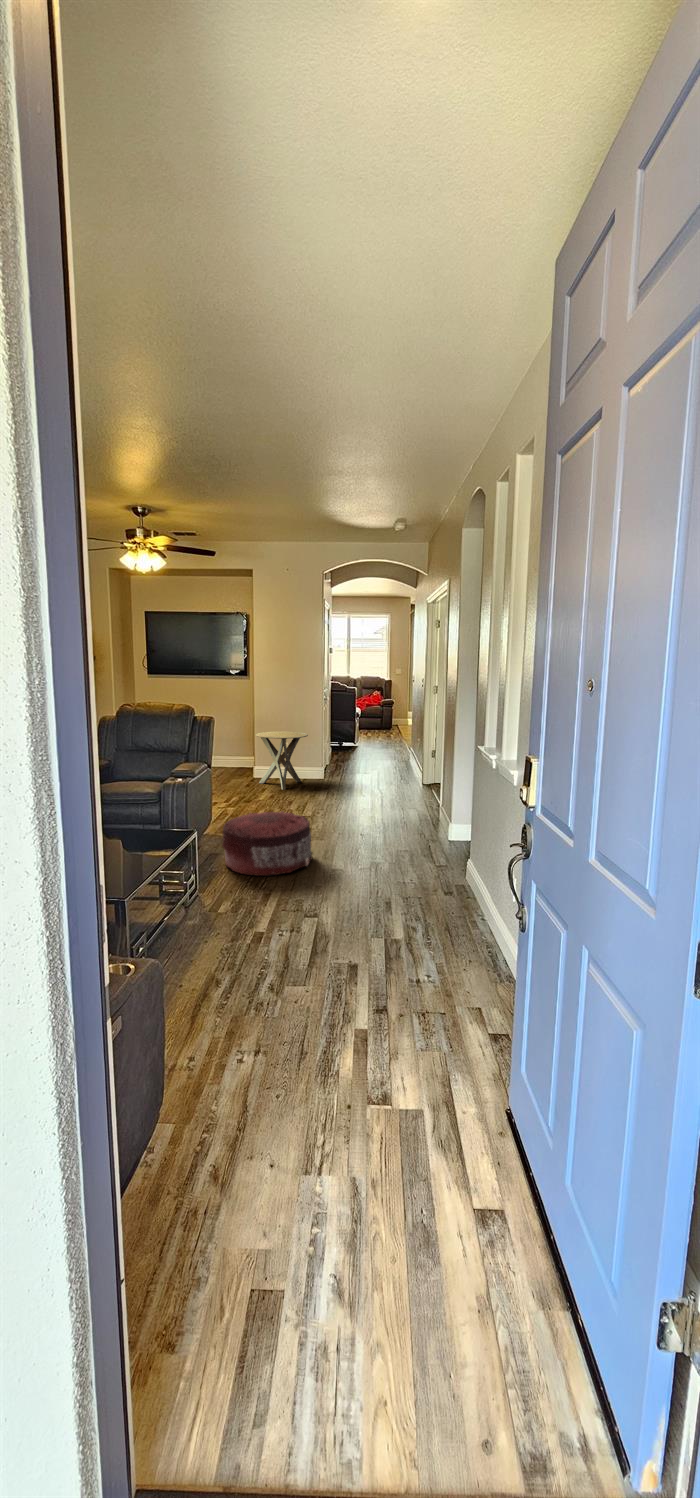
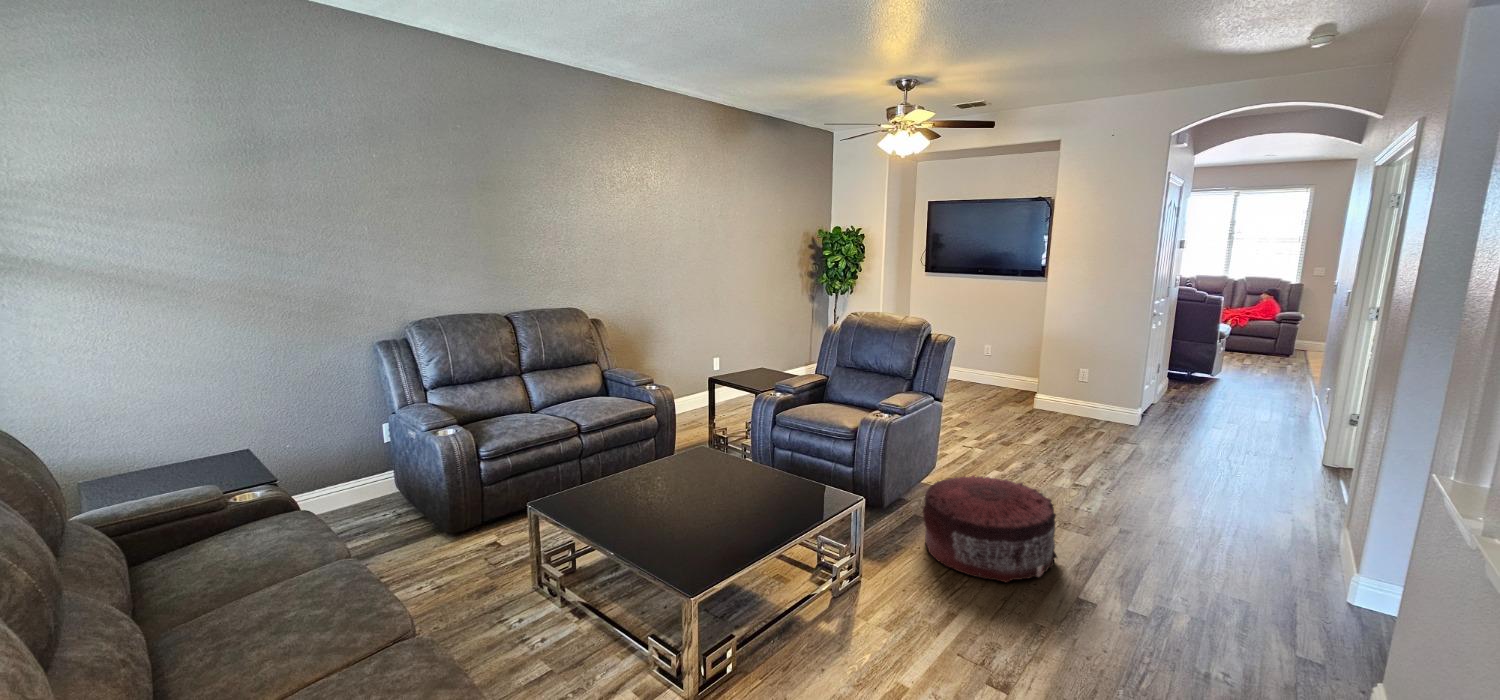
side table: present [256,732,308,790] -> none [1037,352,1115,433]

